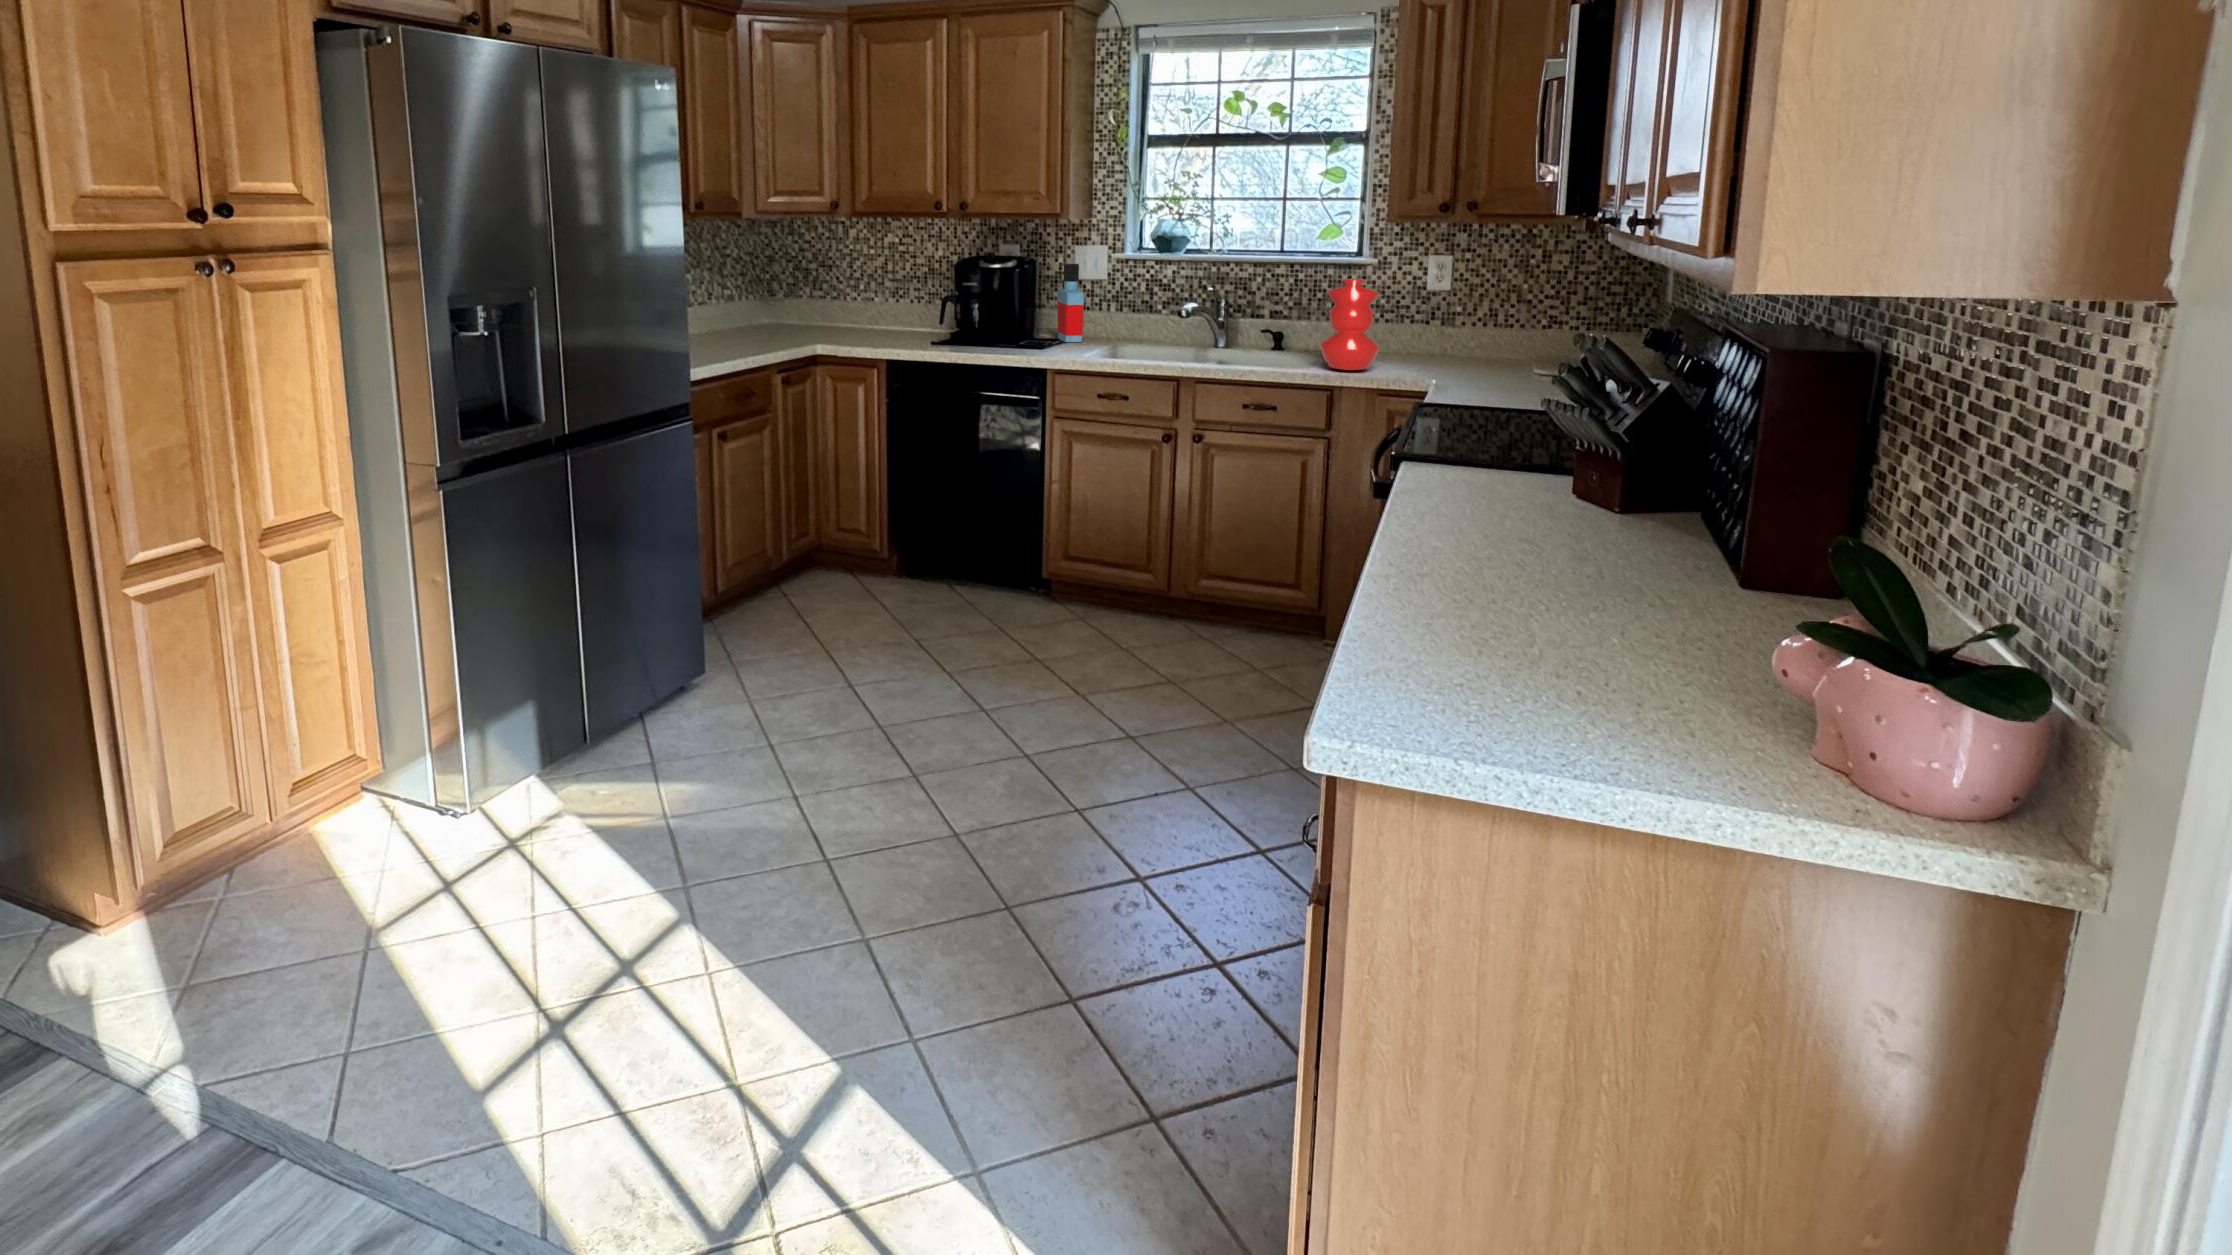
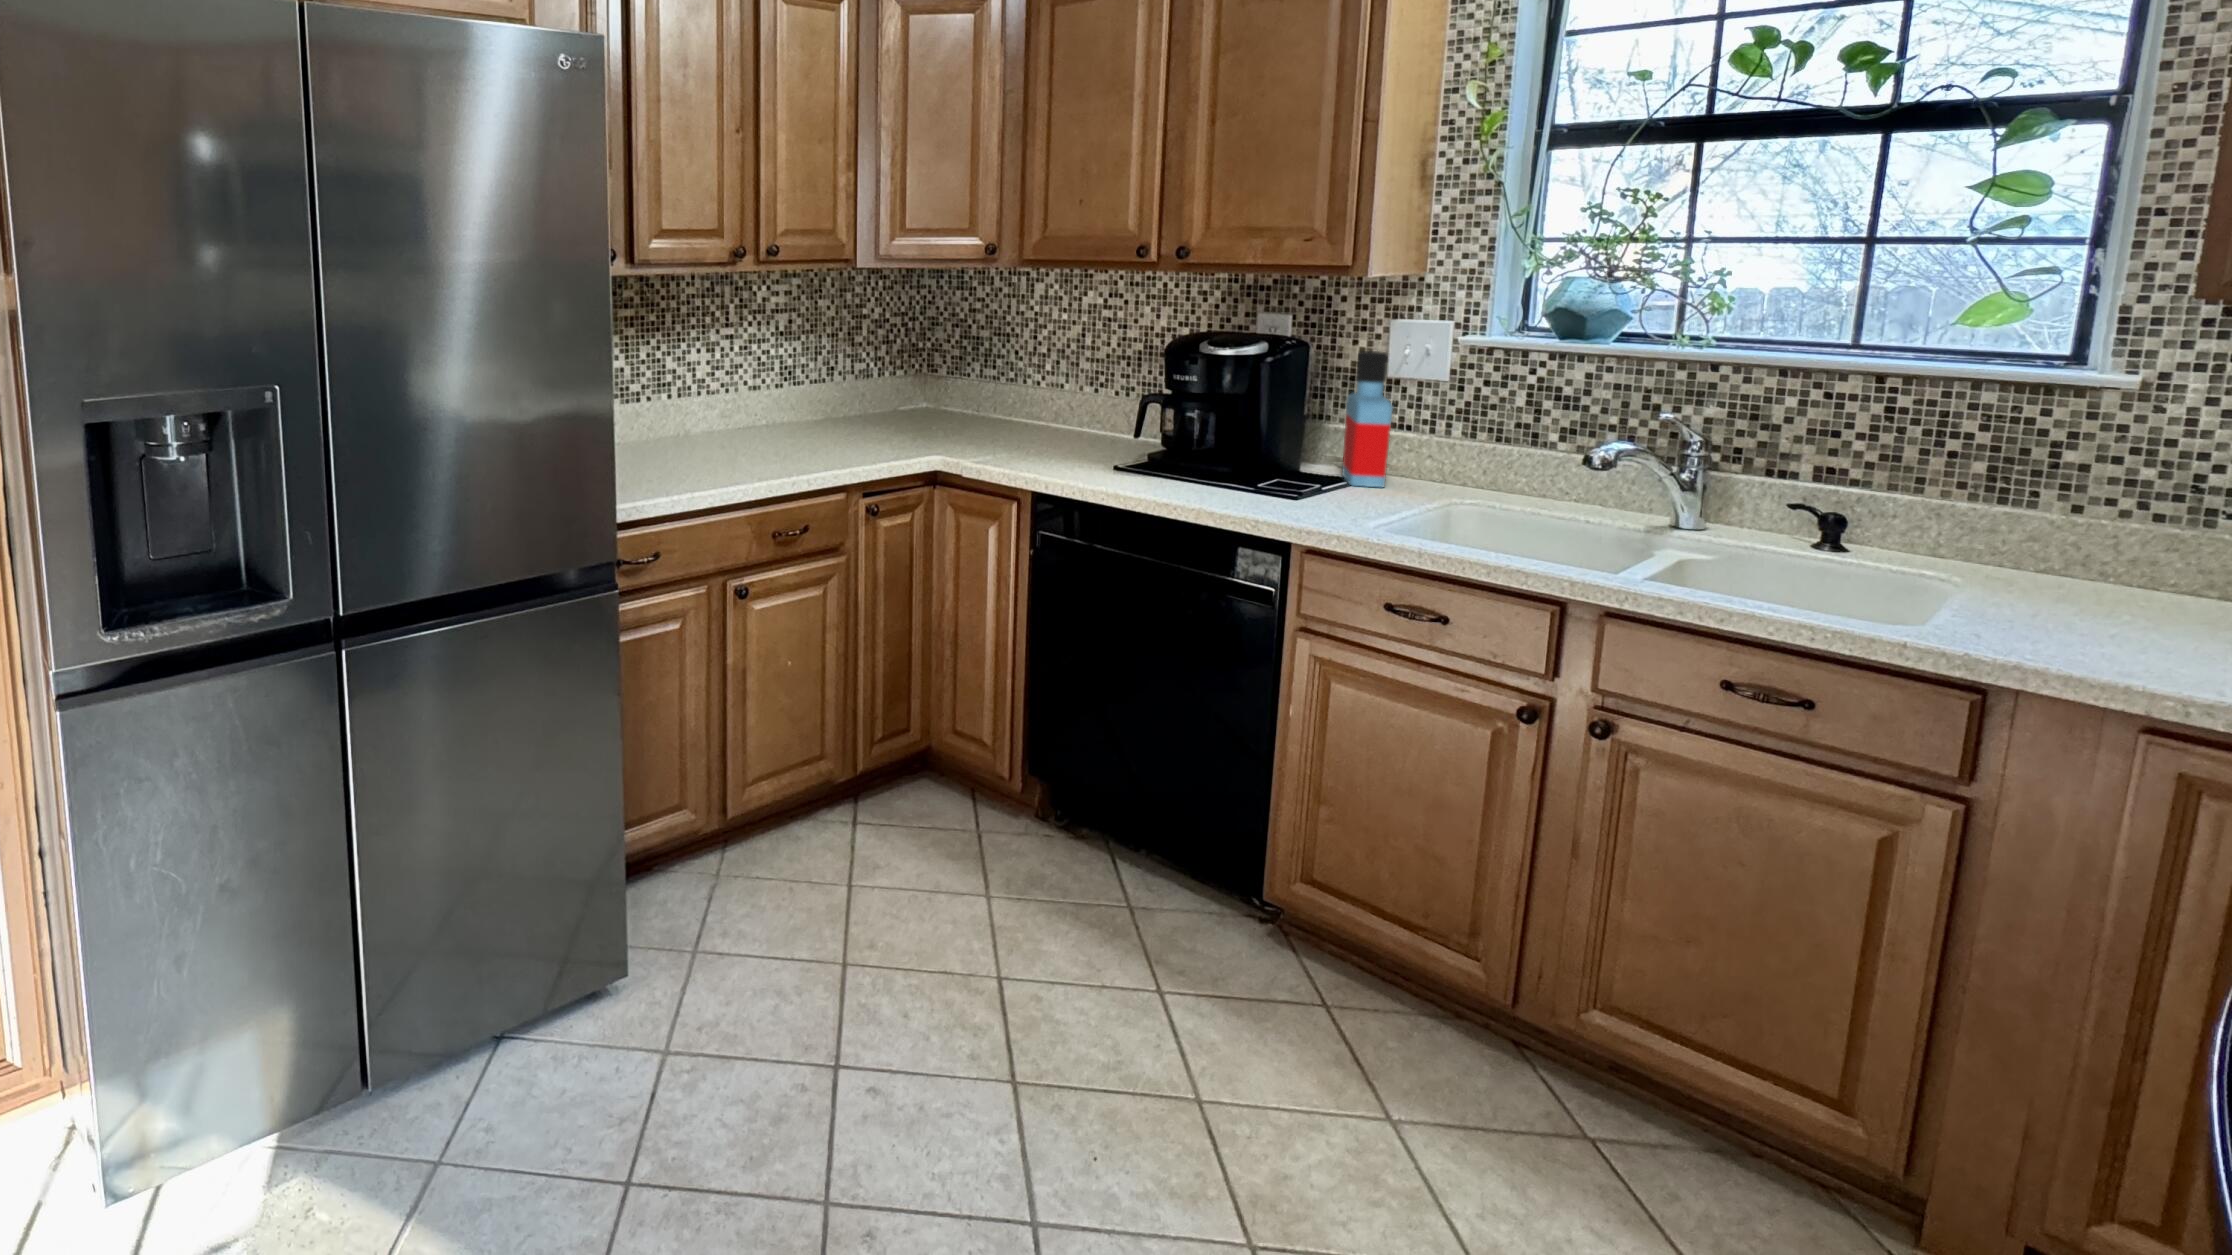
vase: present [1320,279,1380,371] -> none [1958,431,2172,654]

